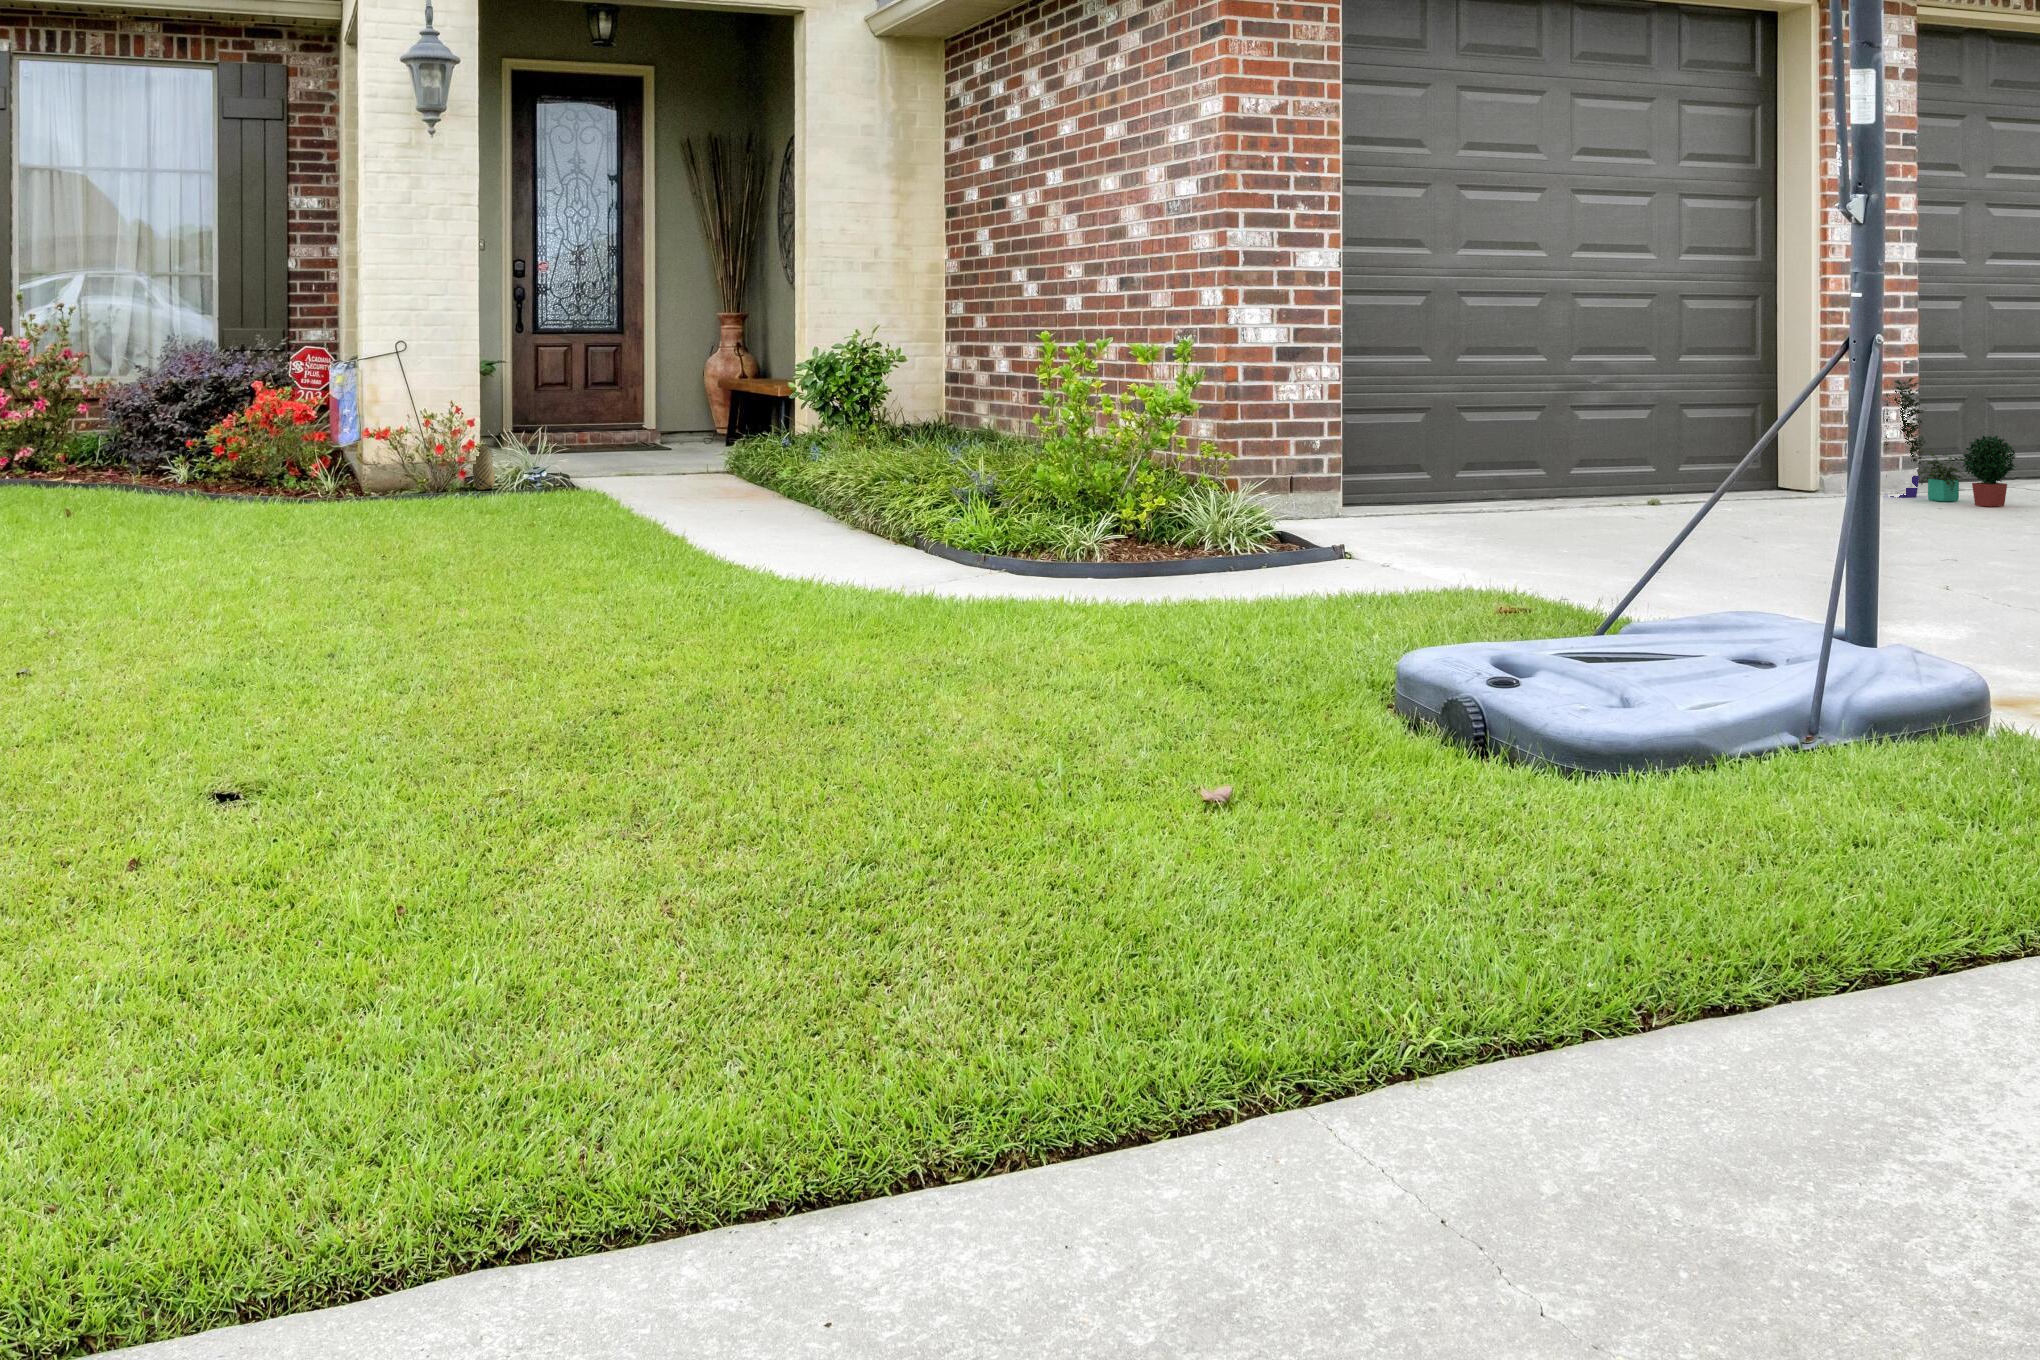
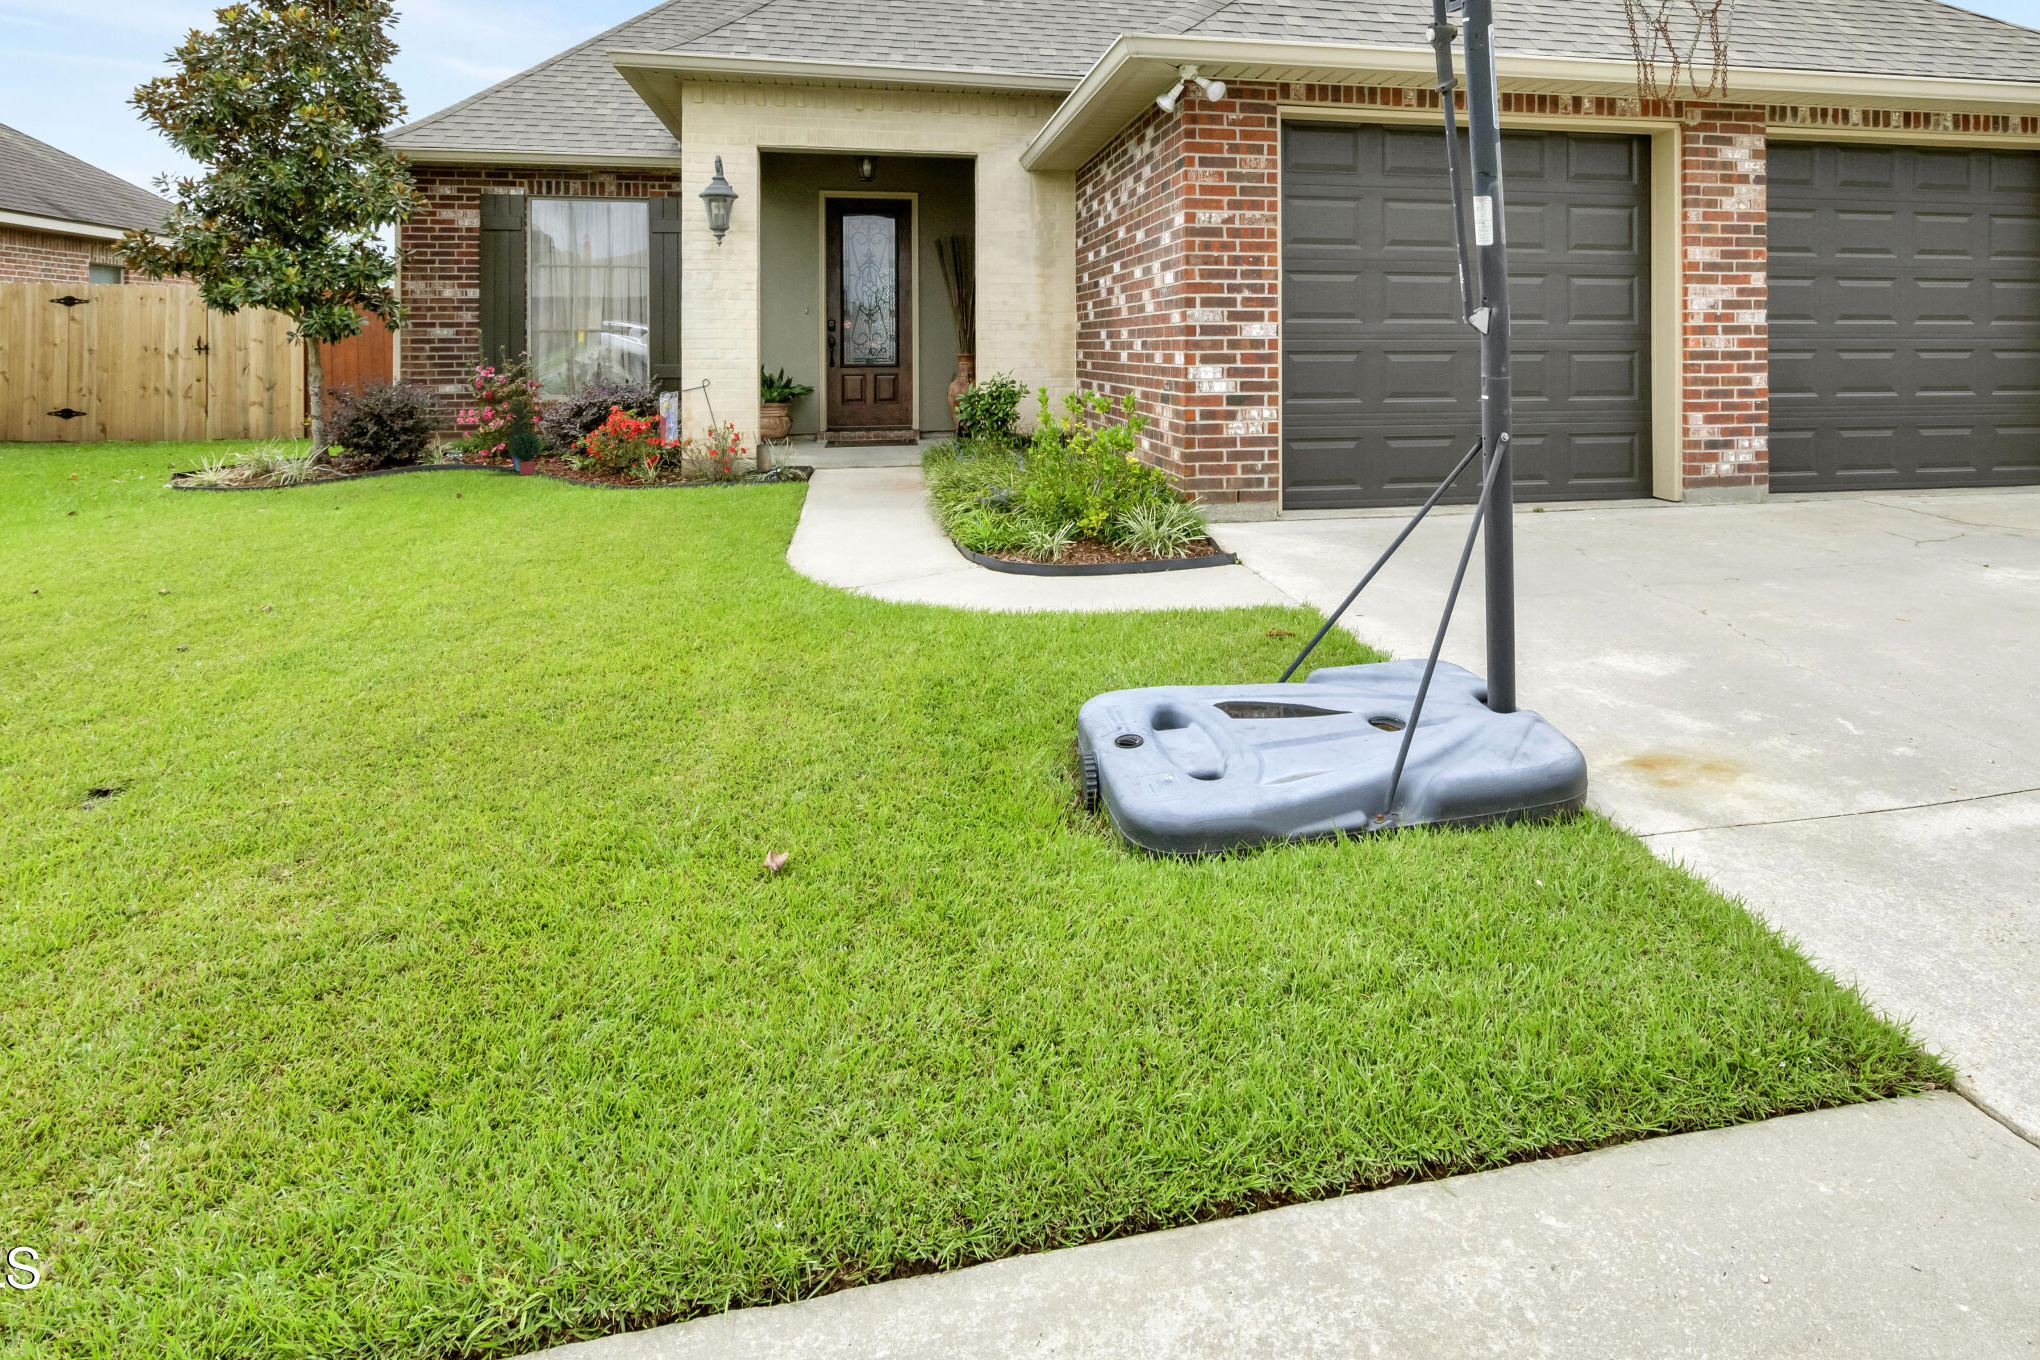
potted plant: present [1884,378,2016,507] -> present [506,398,541,475]

